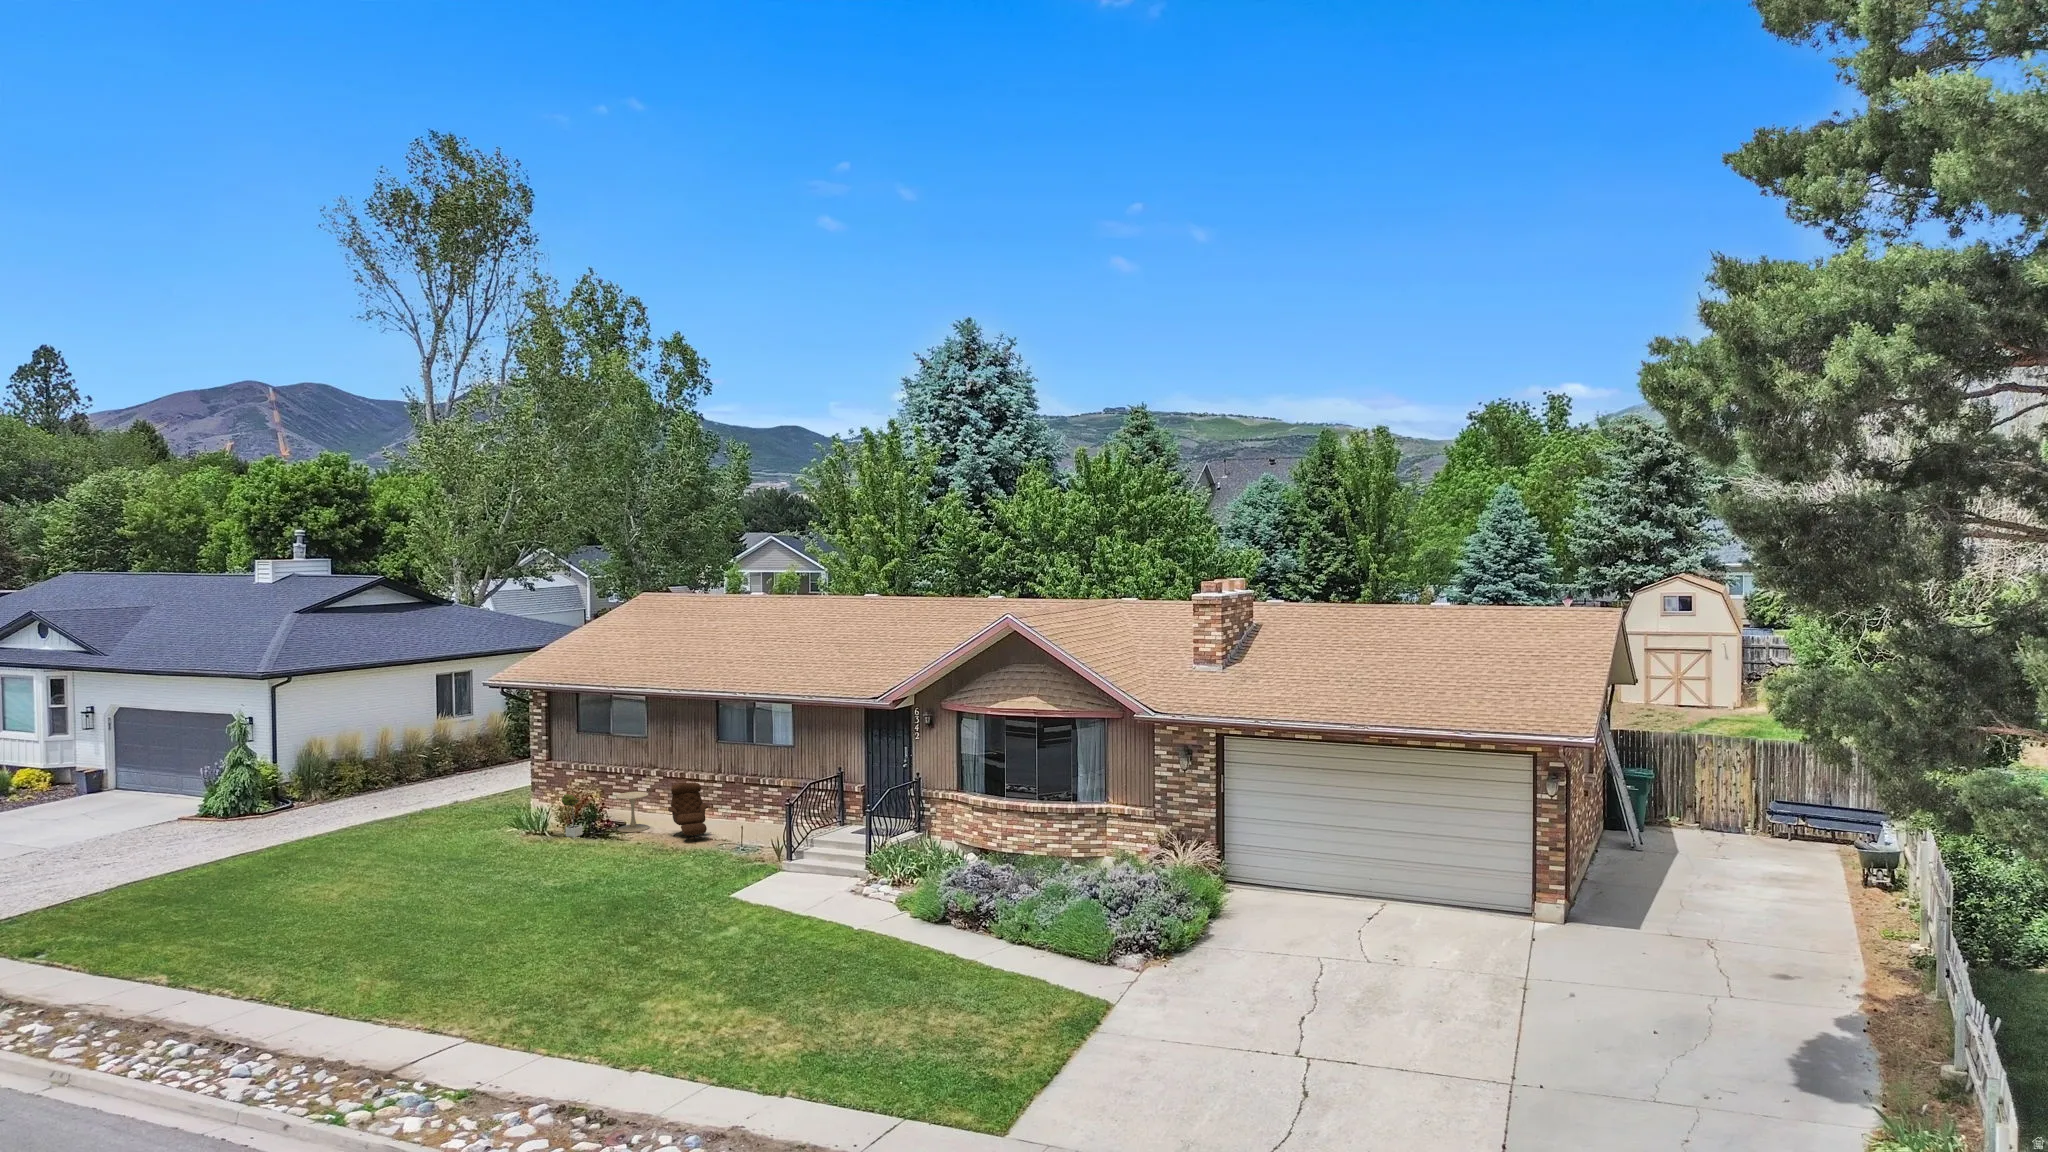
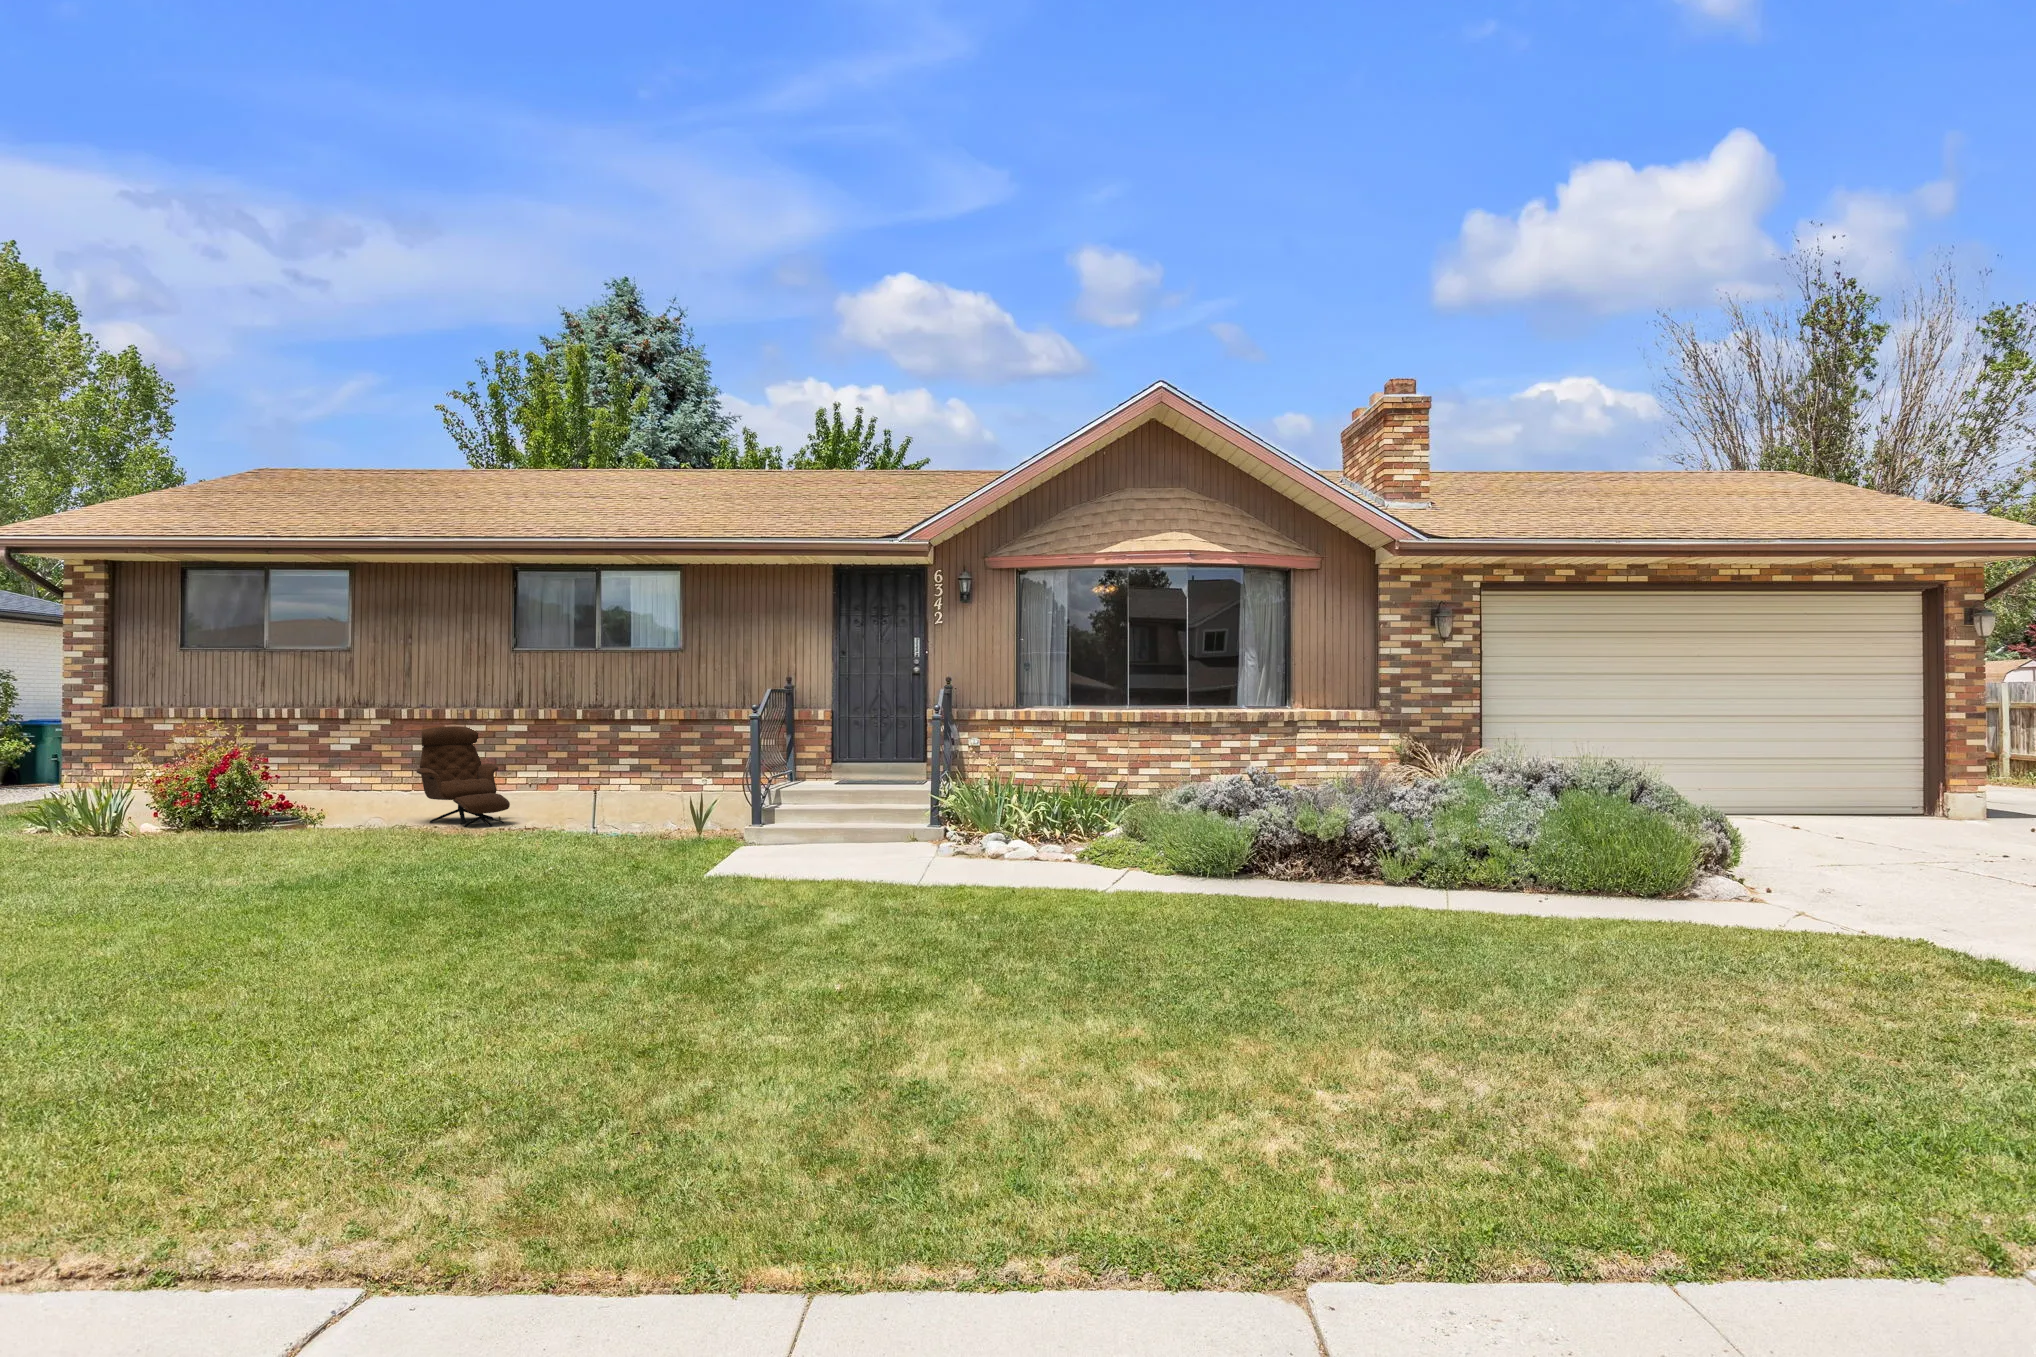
pedestal table: present [616,792,649,832] -> none [290,751,360,824]
potted tree: present [562,795,583,837] -> none [168,745,215,833]

